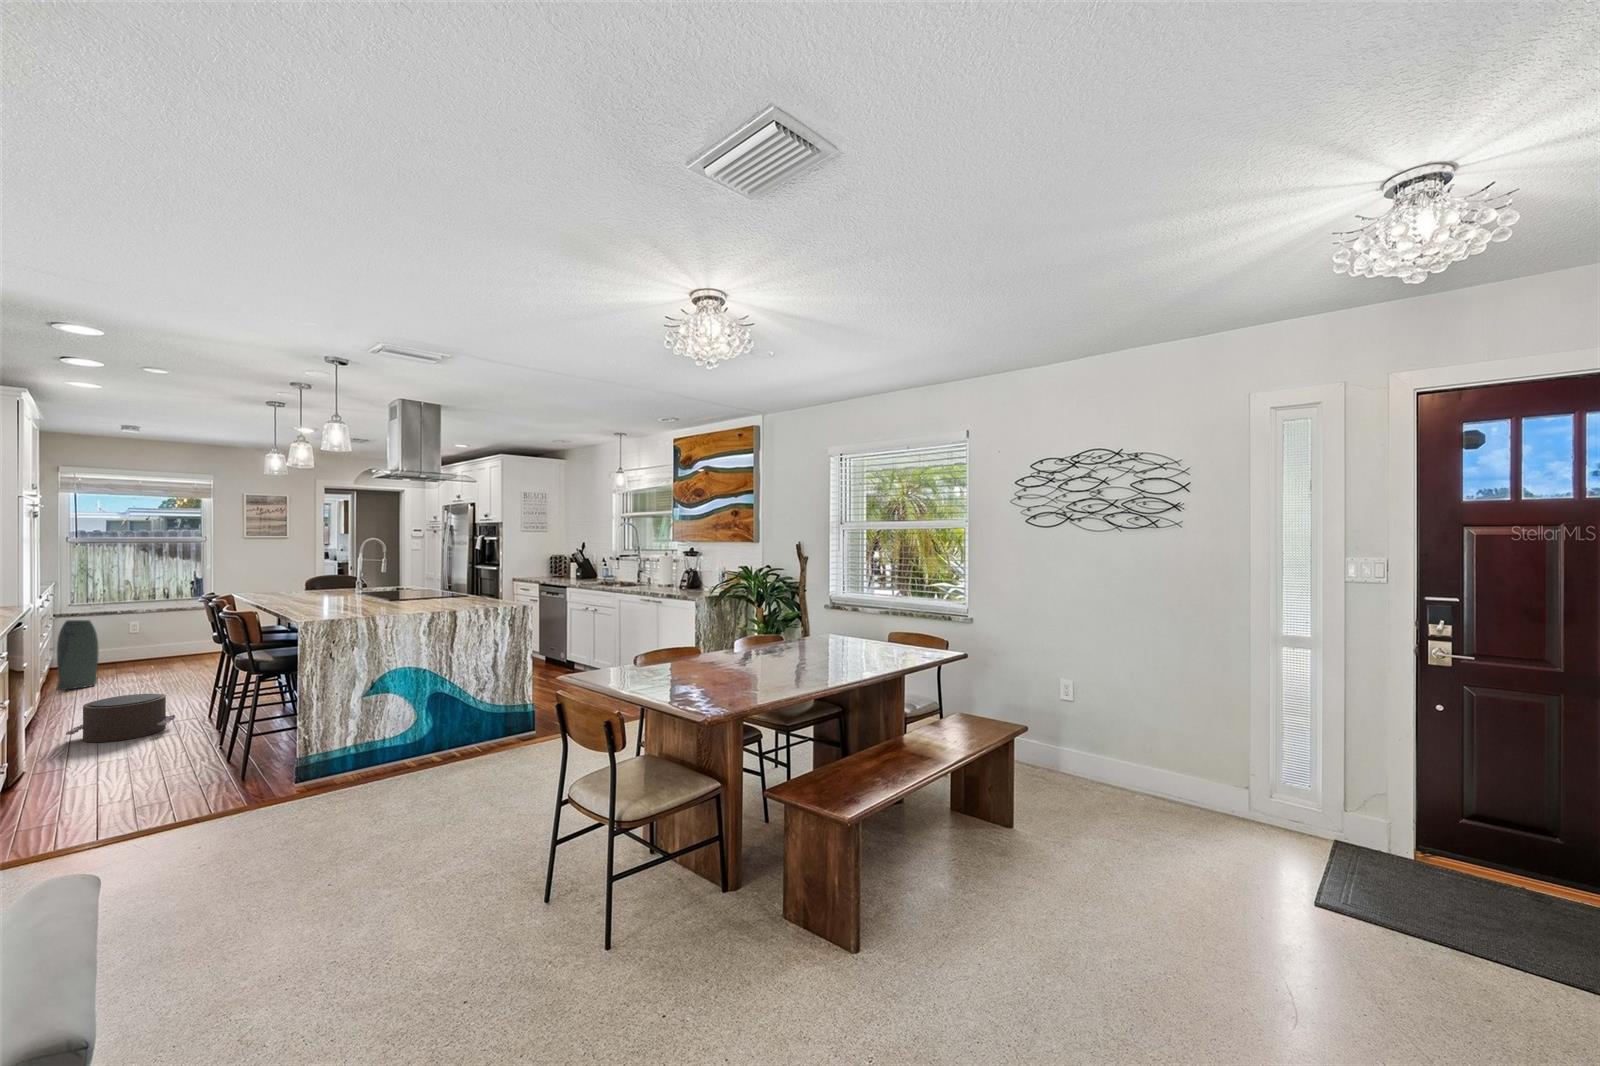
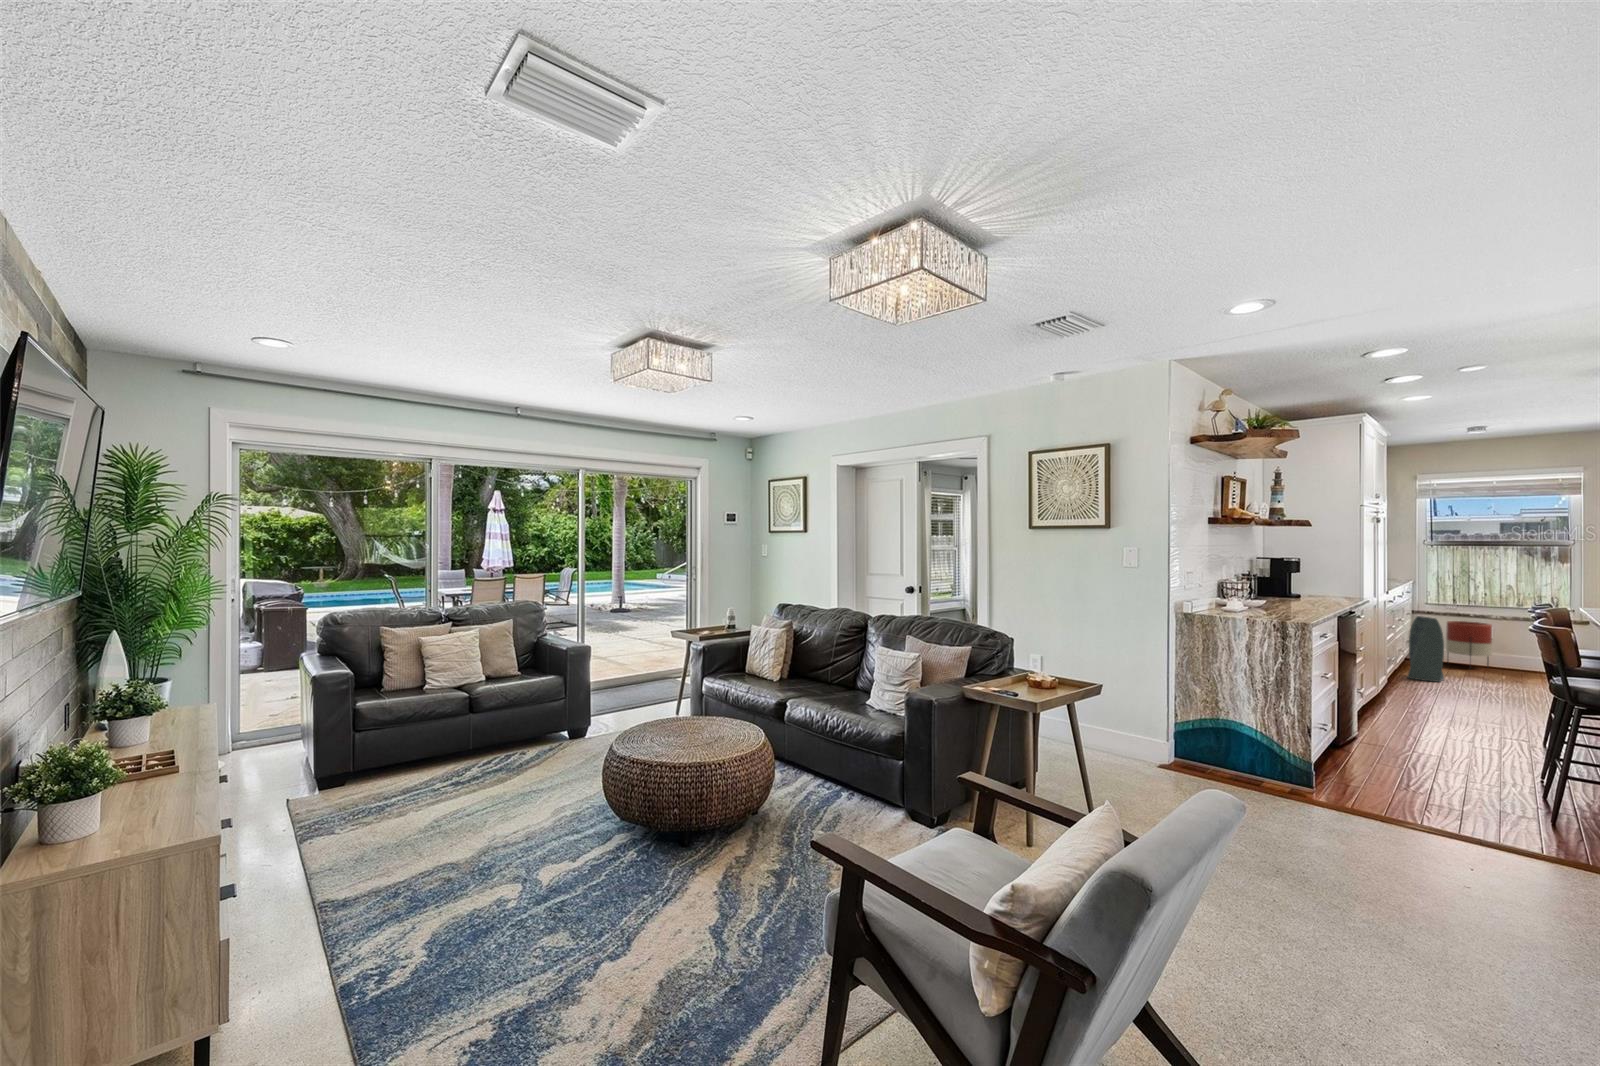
planter: none [94,619,140,667] -> present [1446,621,1492,666]
pouf: present [66,694,175,742] -> none [1395,694,1501,742]

